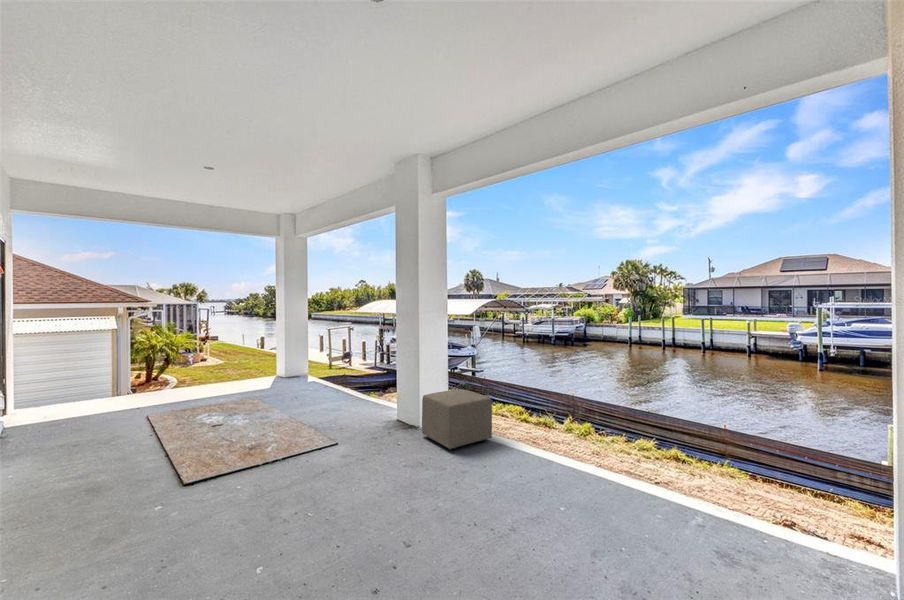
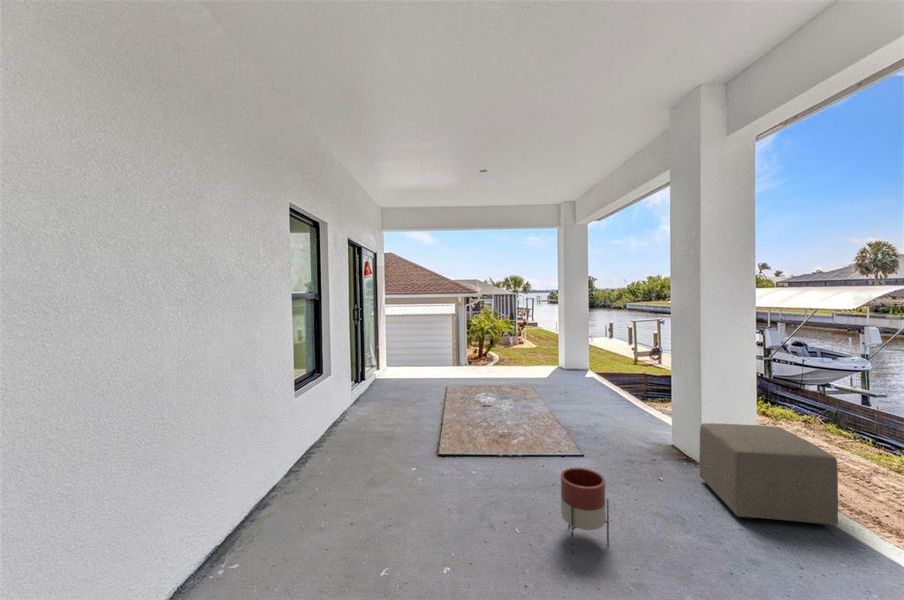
planter: none [351,442,387,509] -> present [561,468,609,552]

